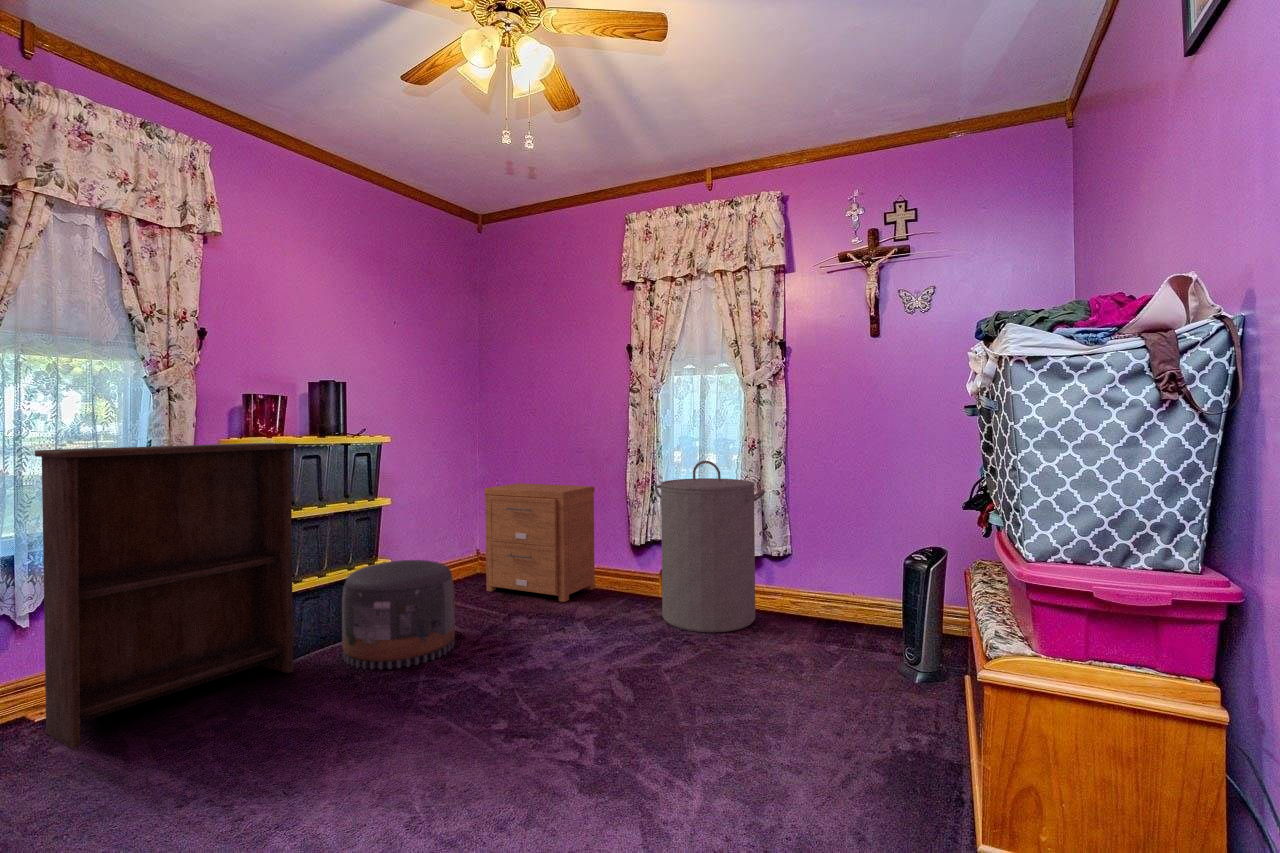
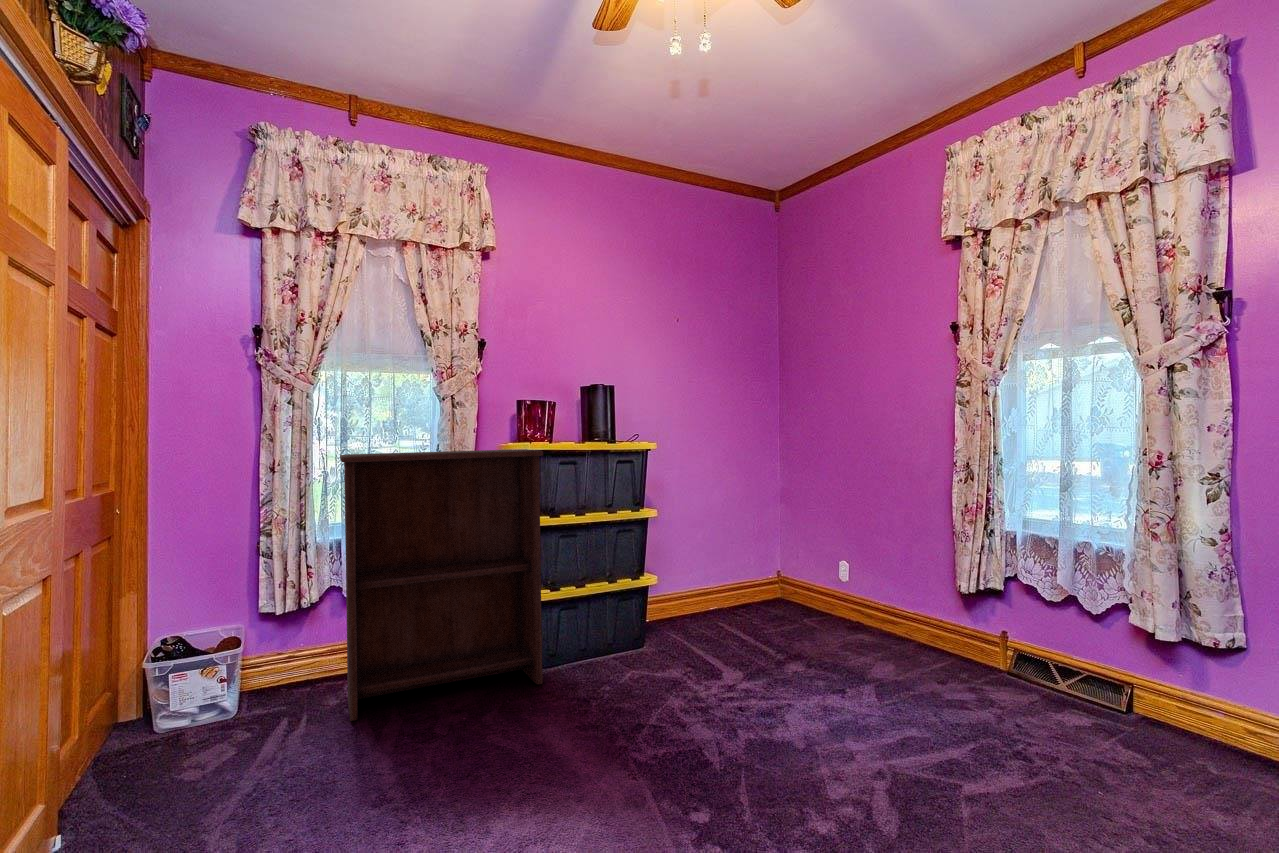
laundry hamper: present [655,461,765,632] -> none [983,483,1178,755]
nightstand: present [485,483,595,602] -> none [770,498,908,654]
pouf: present [342,560,455,669] -> none [591,581,708,704]

